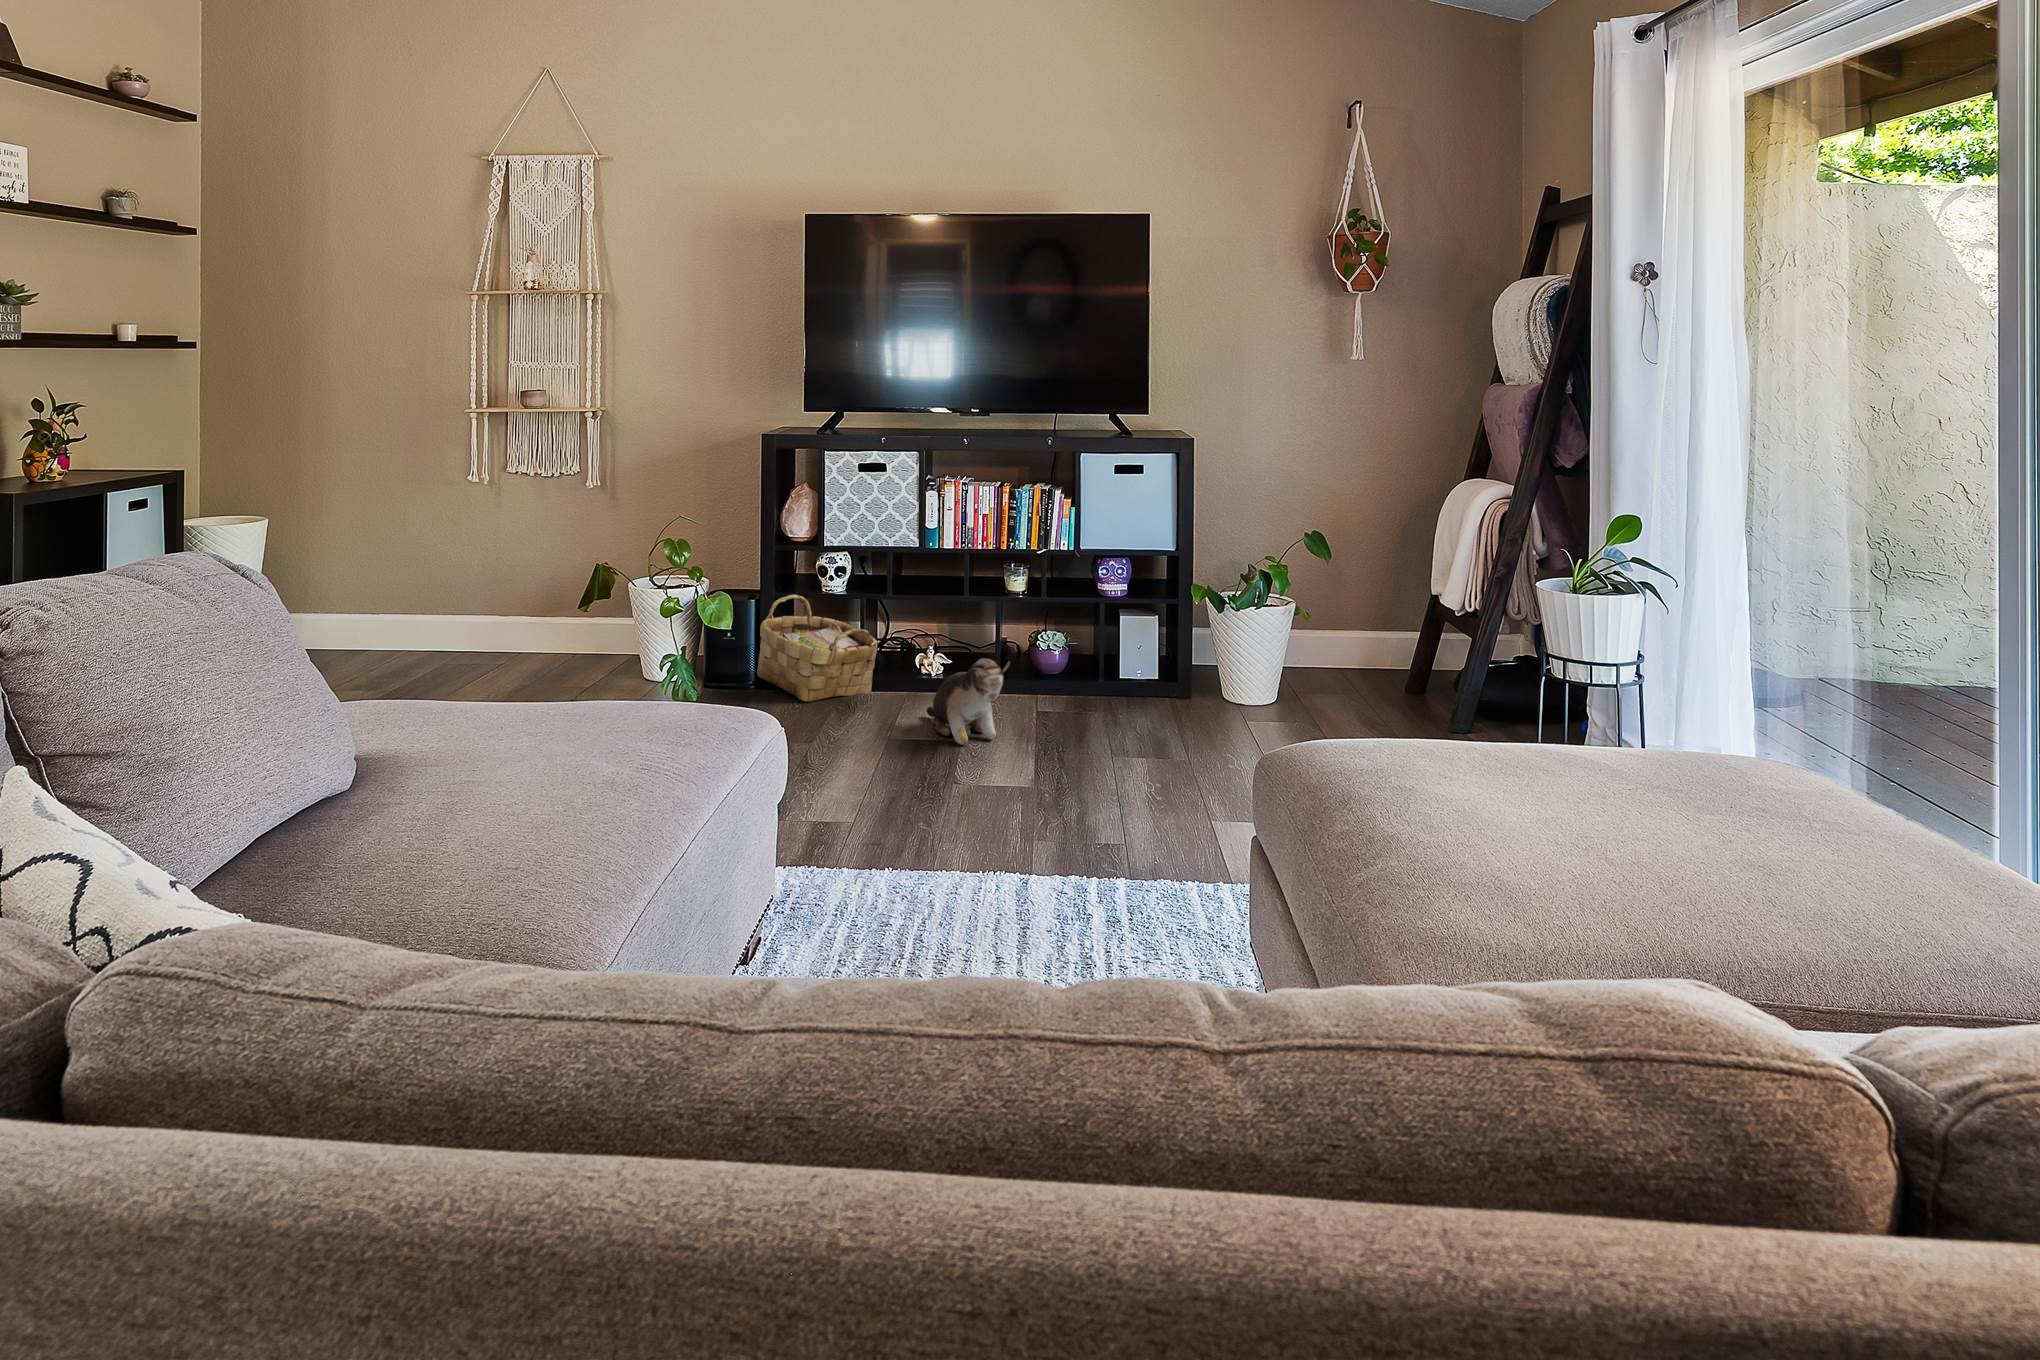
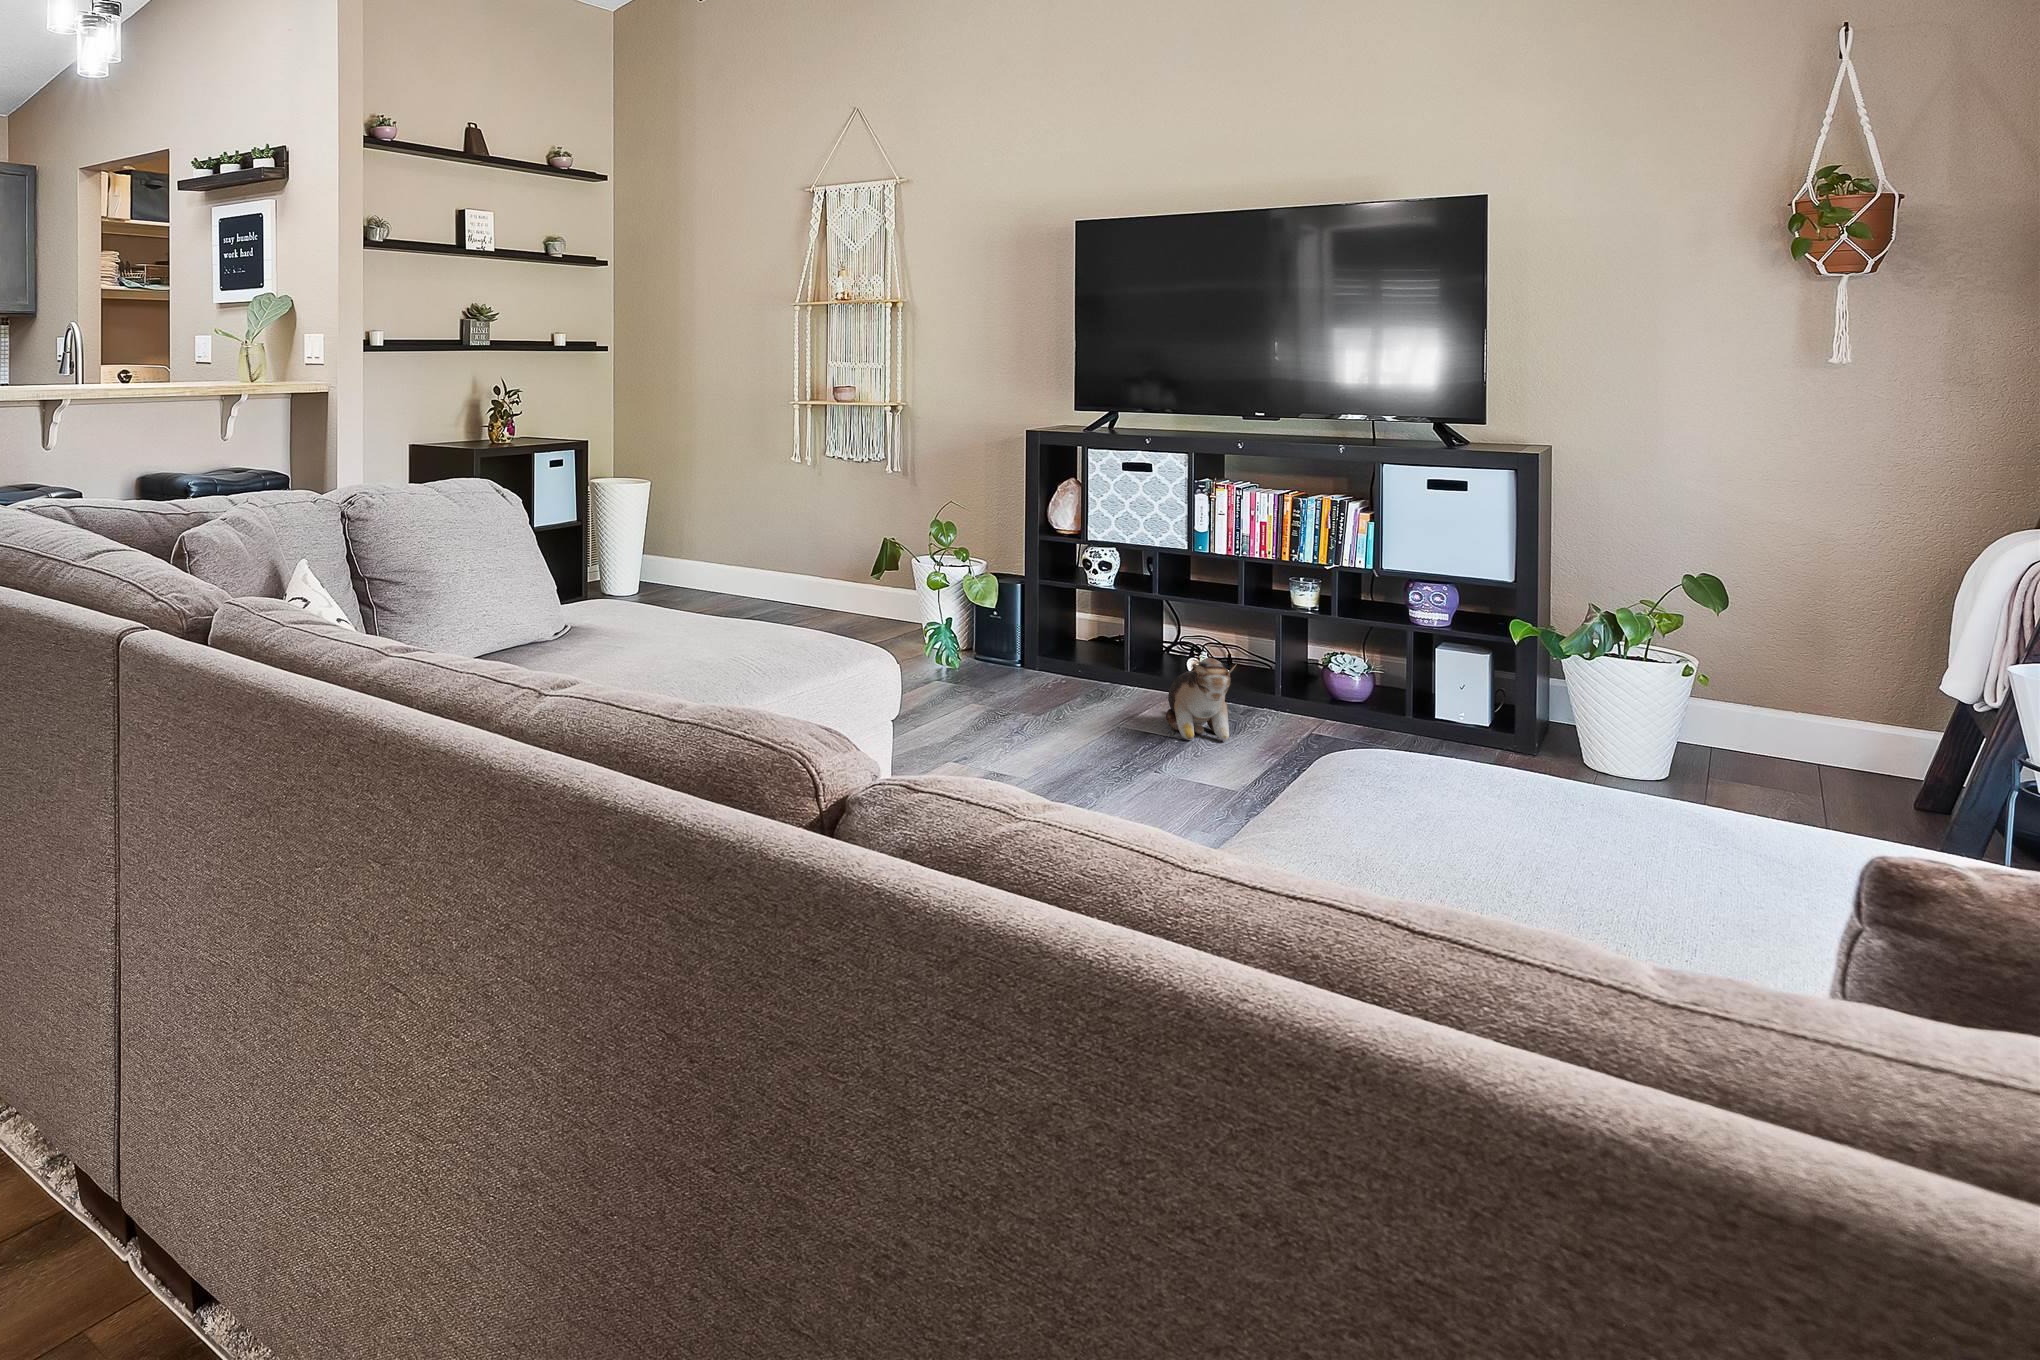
woven basket: present [757,595,877,702] -> none [1023,583,1140,686]

